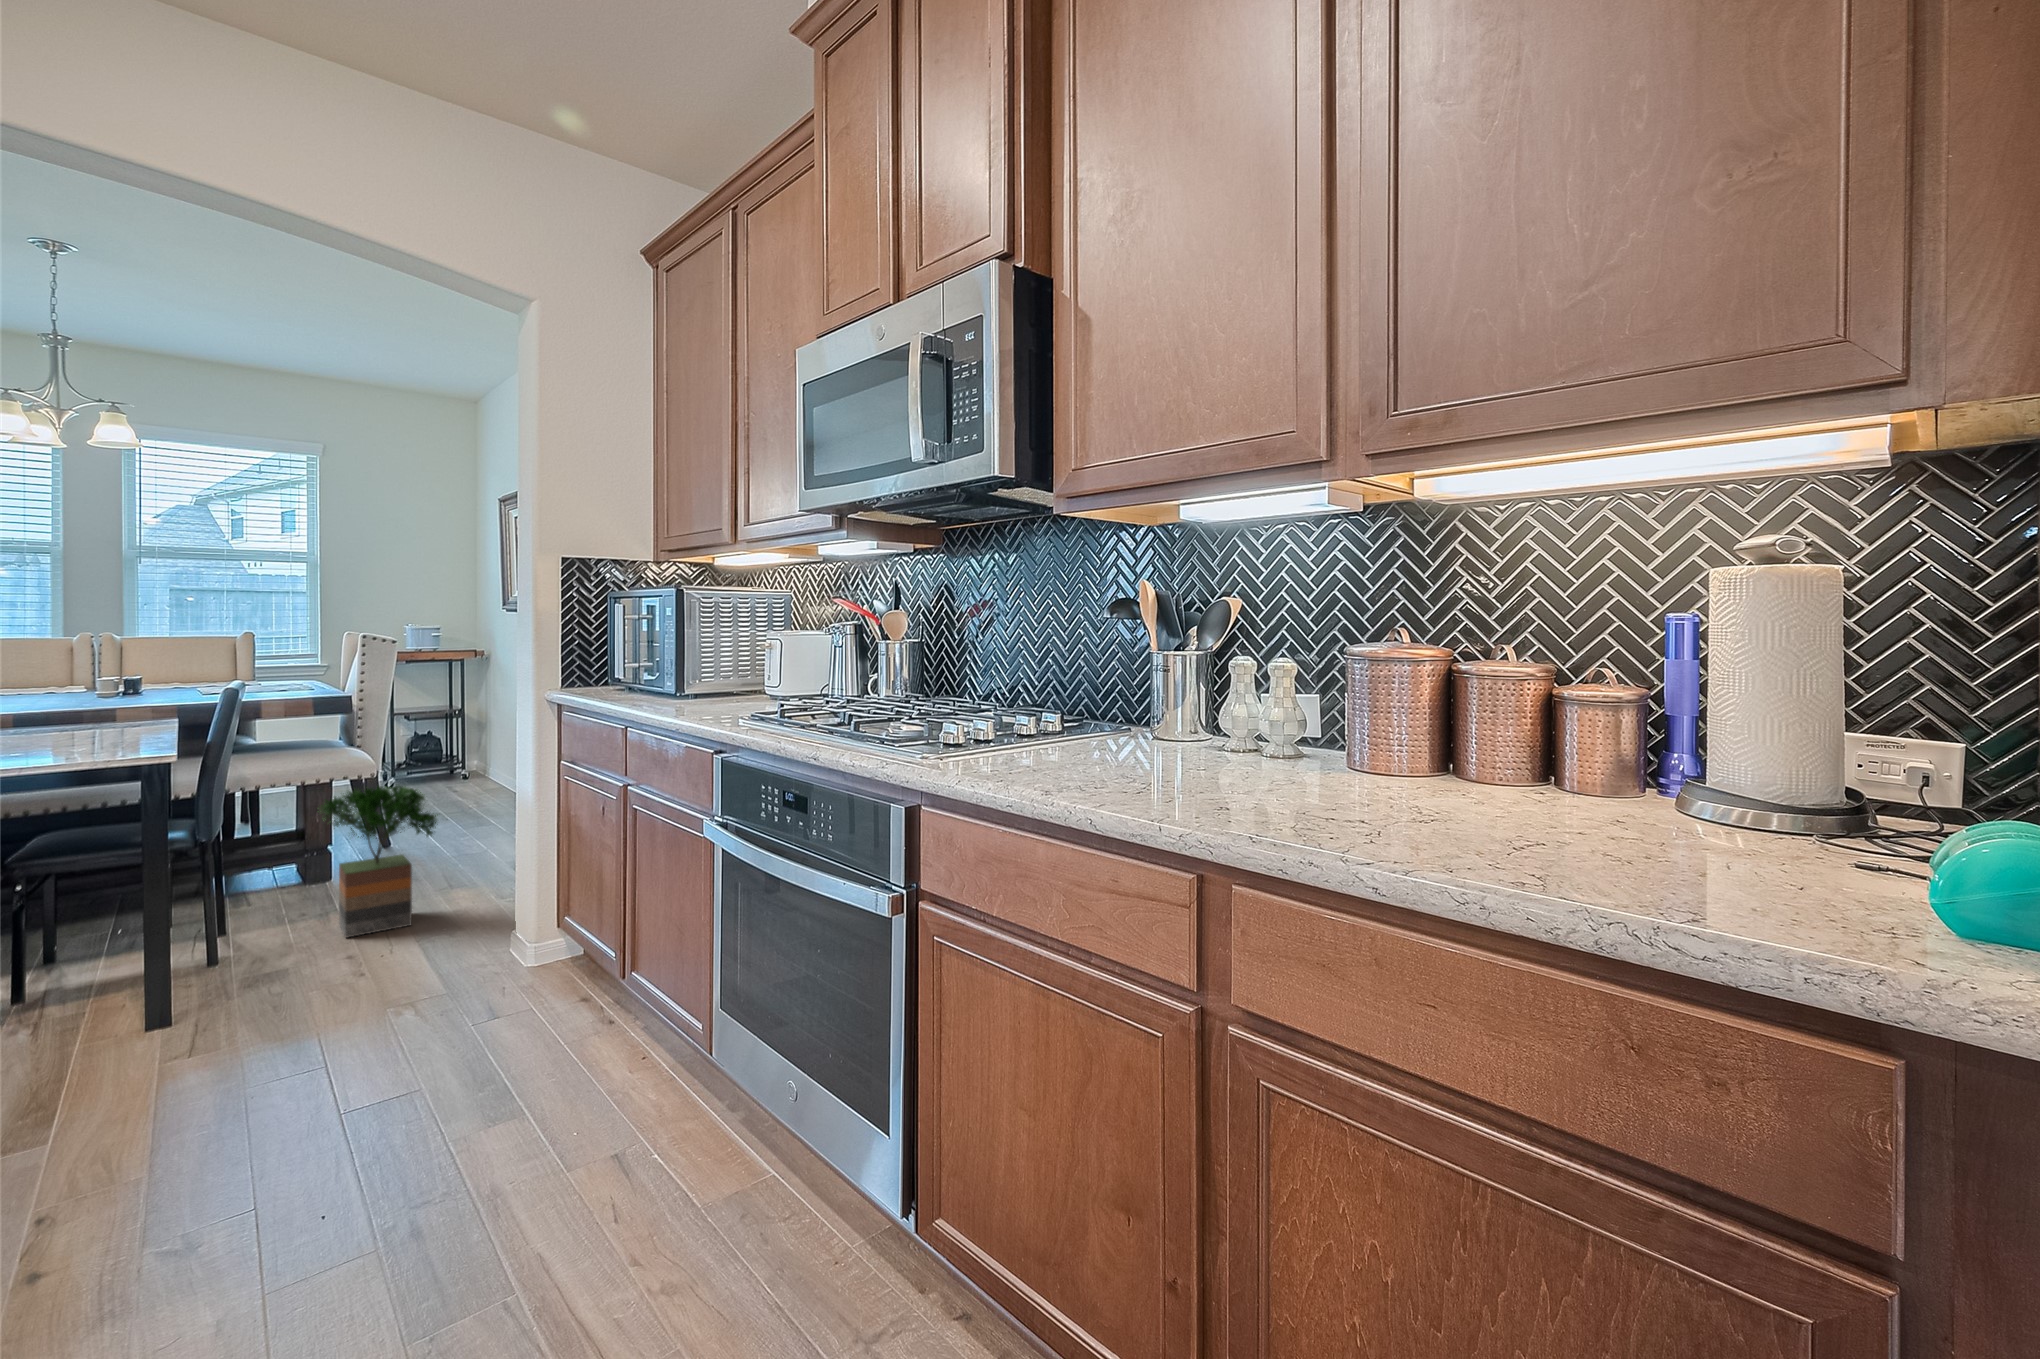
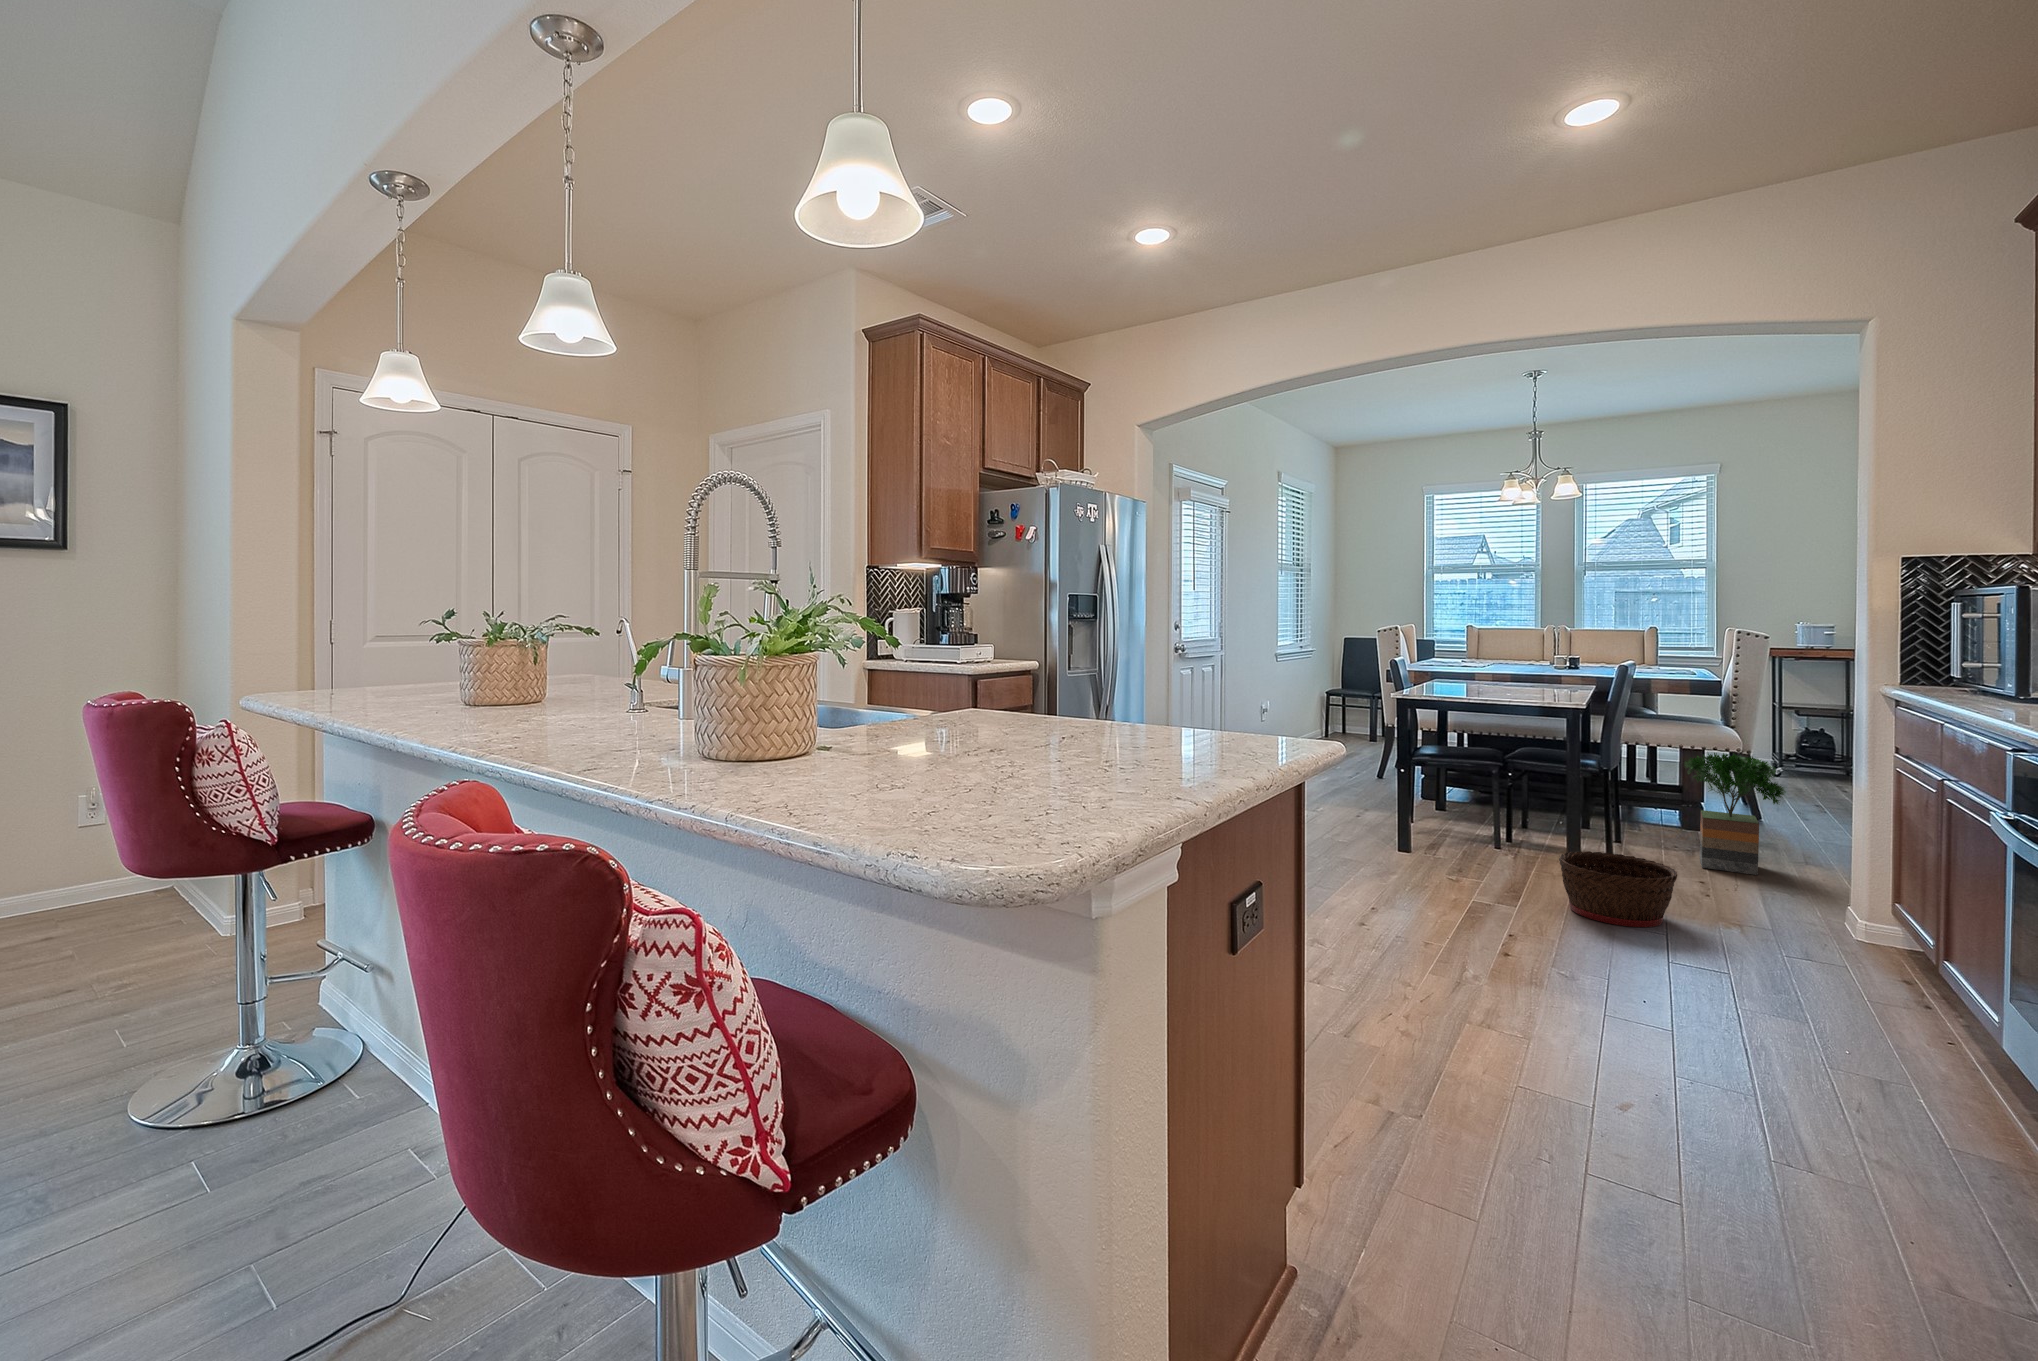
basket: none [134,965,335,1100] -> present [1559,851,1677,927]

